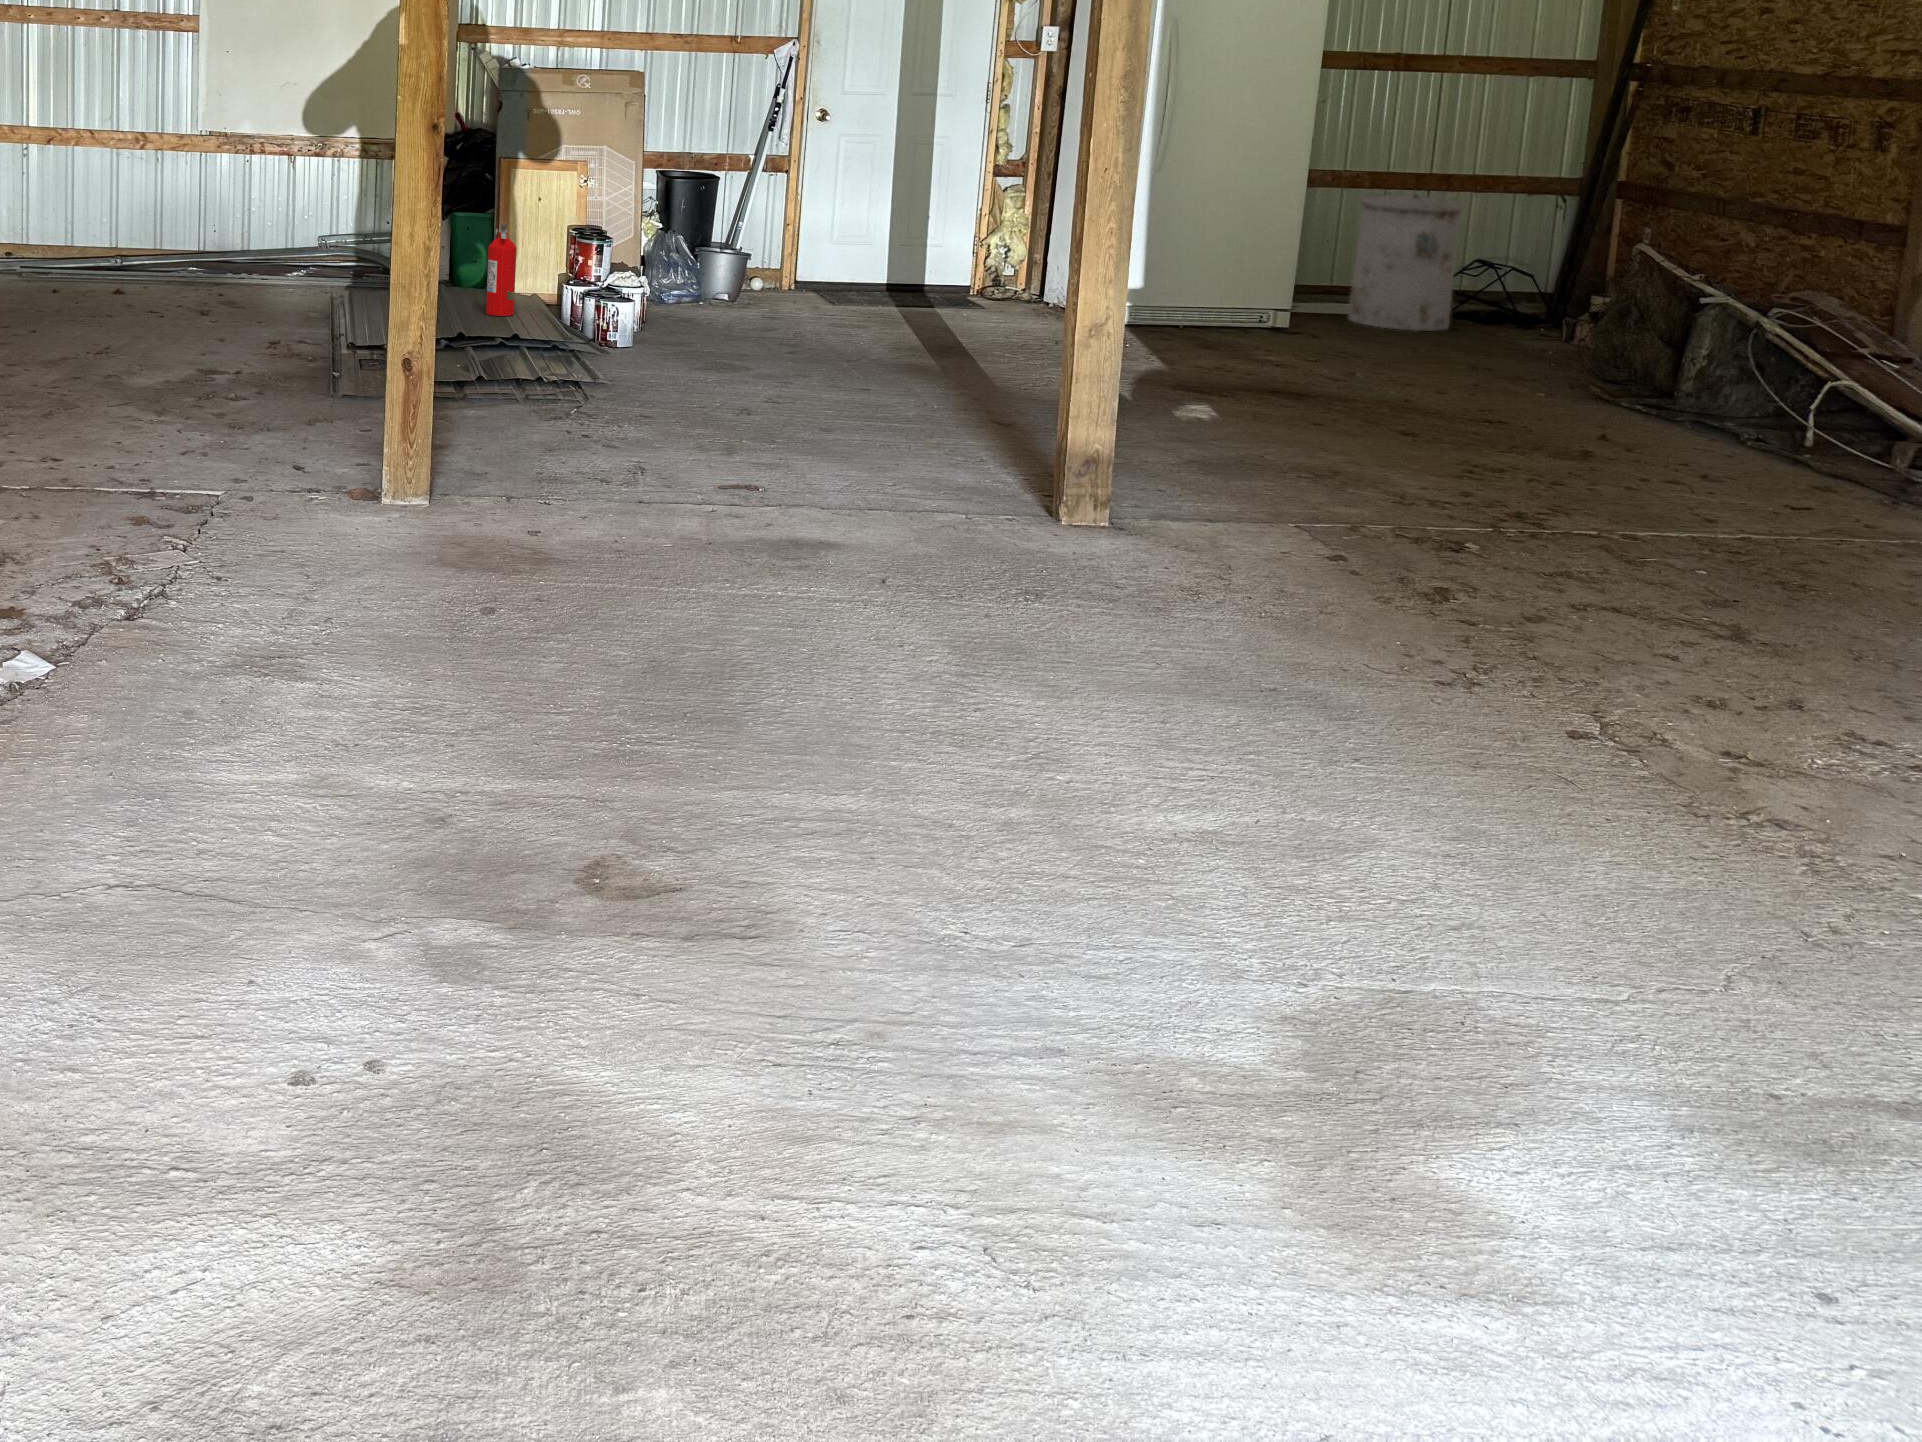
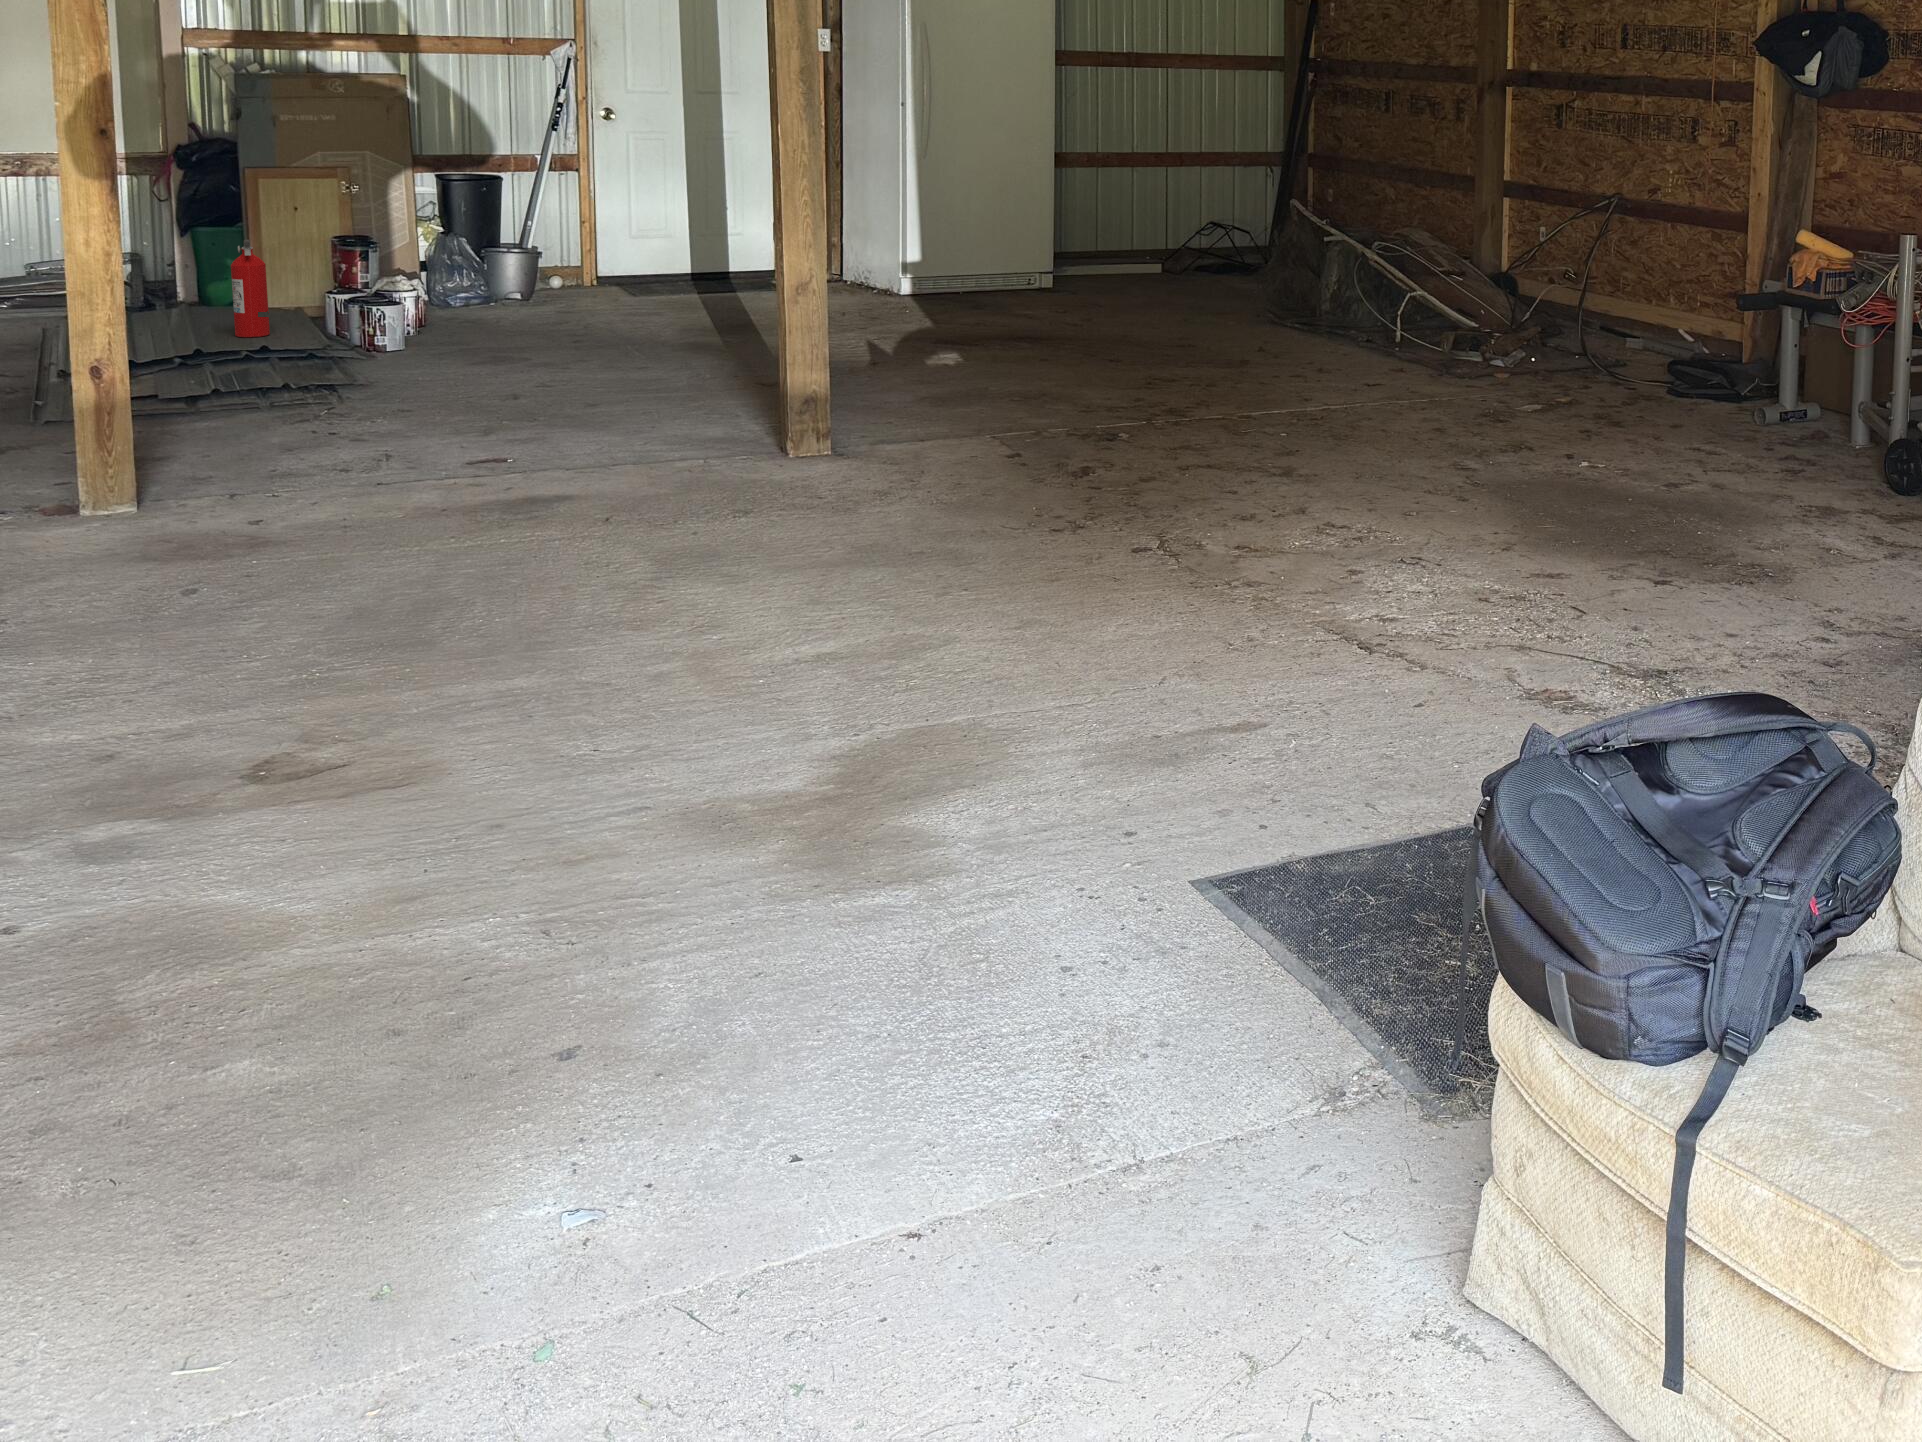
trash can: present [1348,194,1465,331] -> none [1110,166,1191,280]

